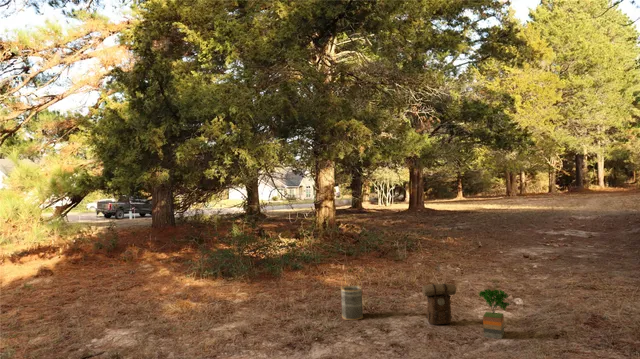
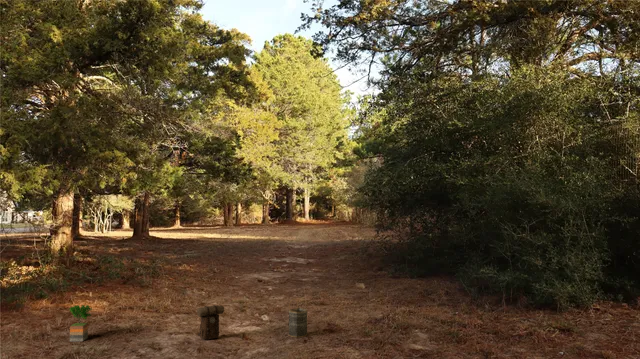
basket: present [341,276,363,320] -> present [289,301,307,338]
potted tree: present [479,289,510,339] -> present [70,305,92,342]

